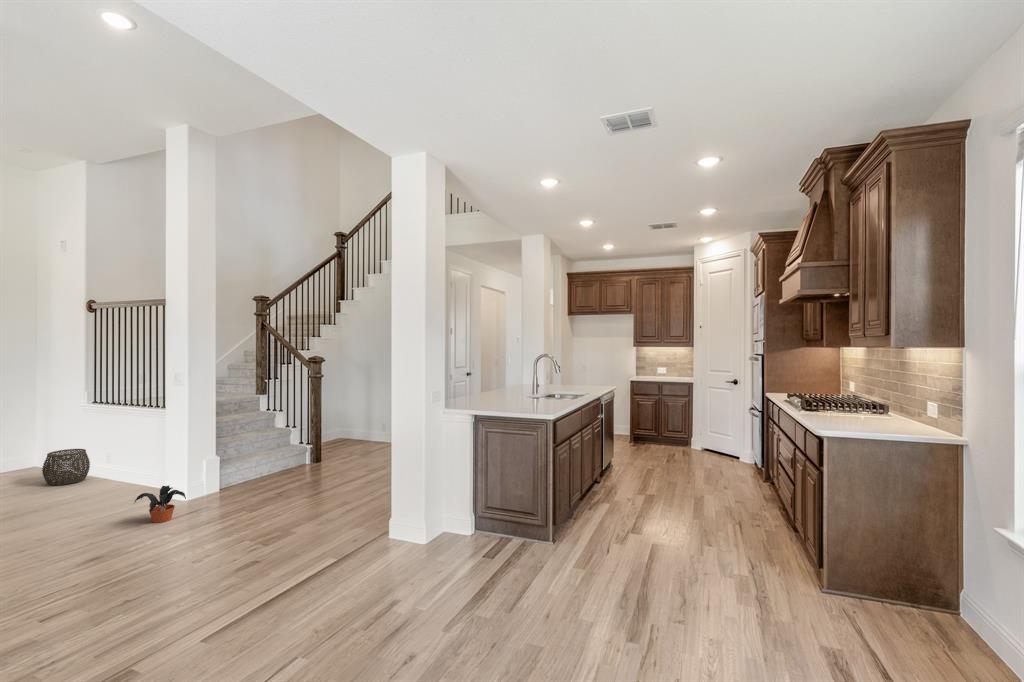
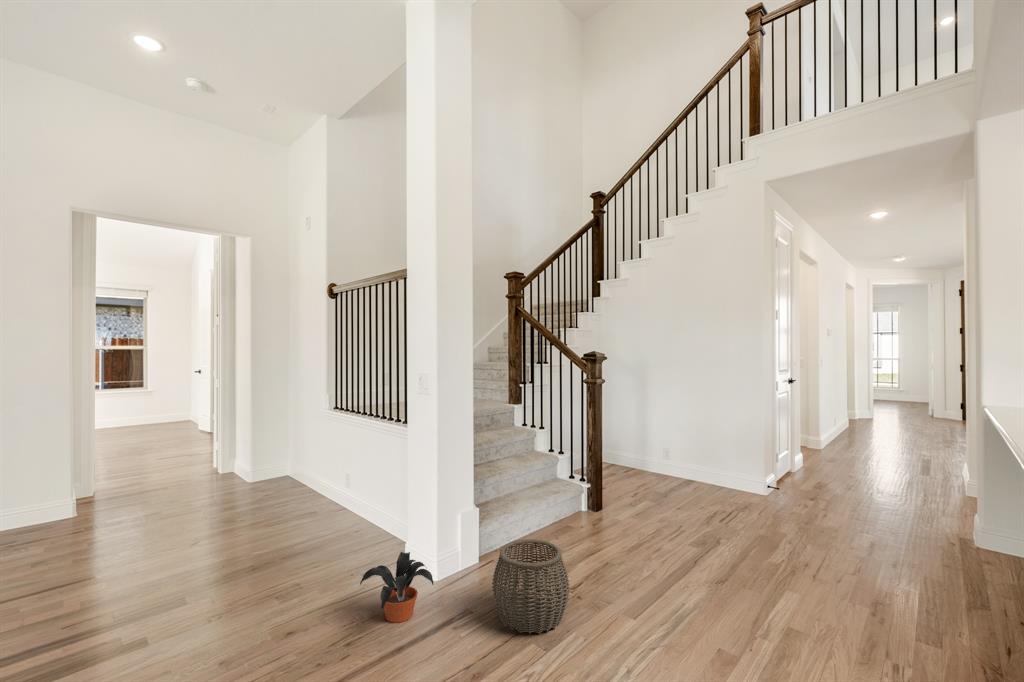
woven basket: present [42,449,90,486] -> present [492,539,570,634]

